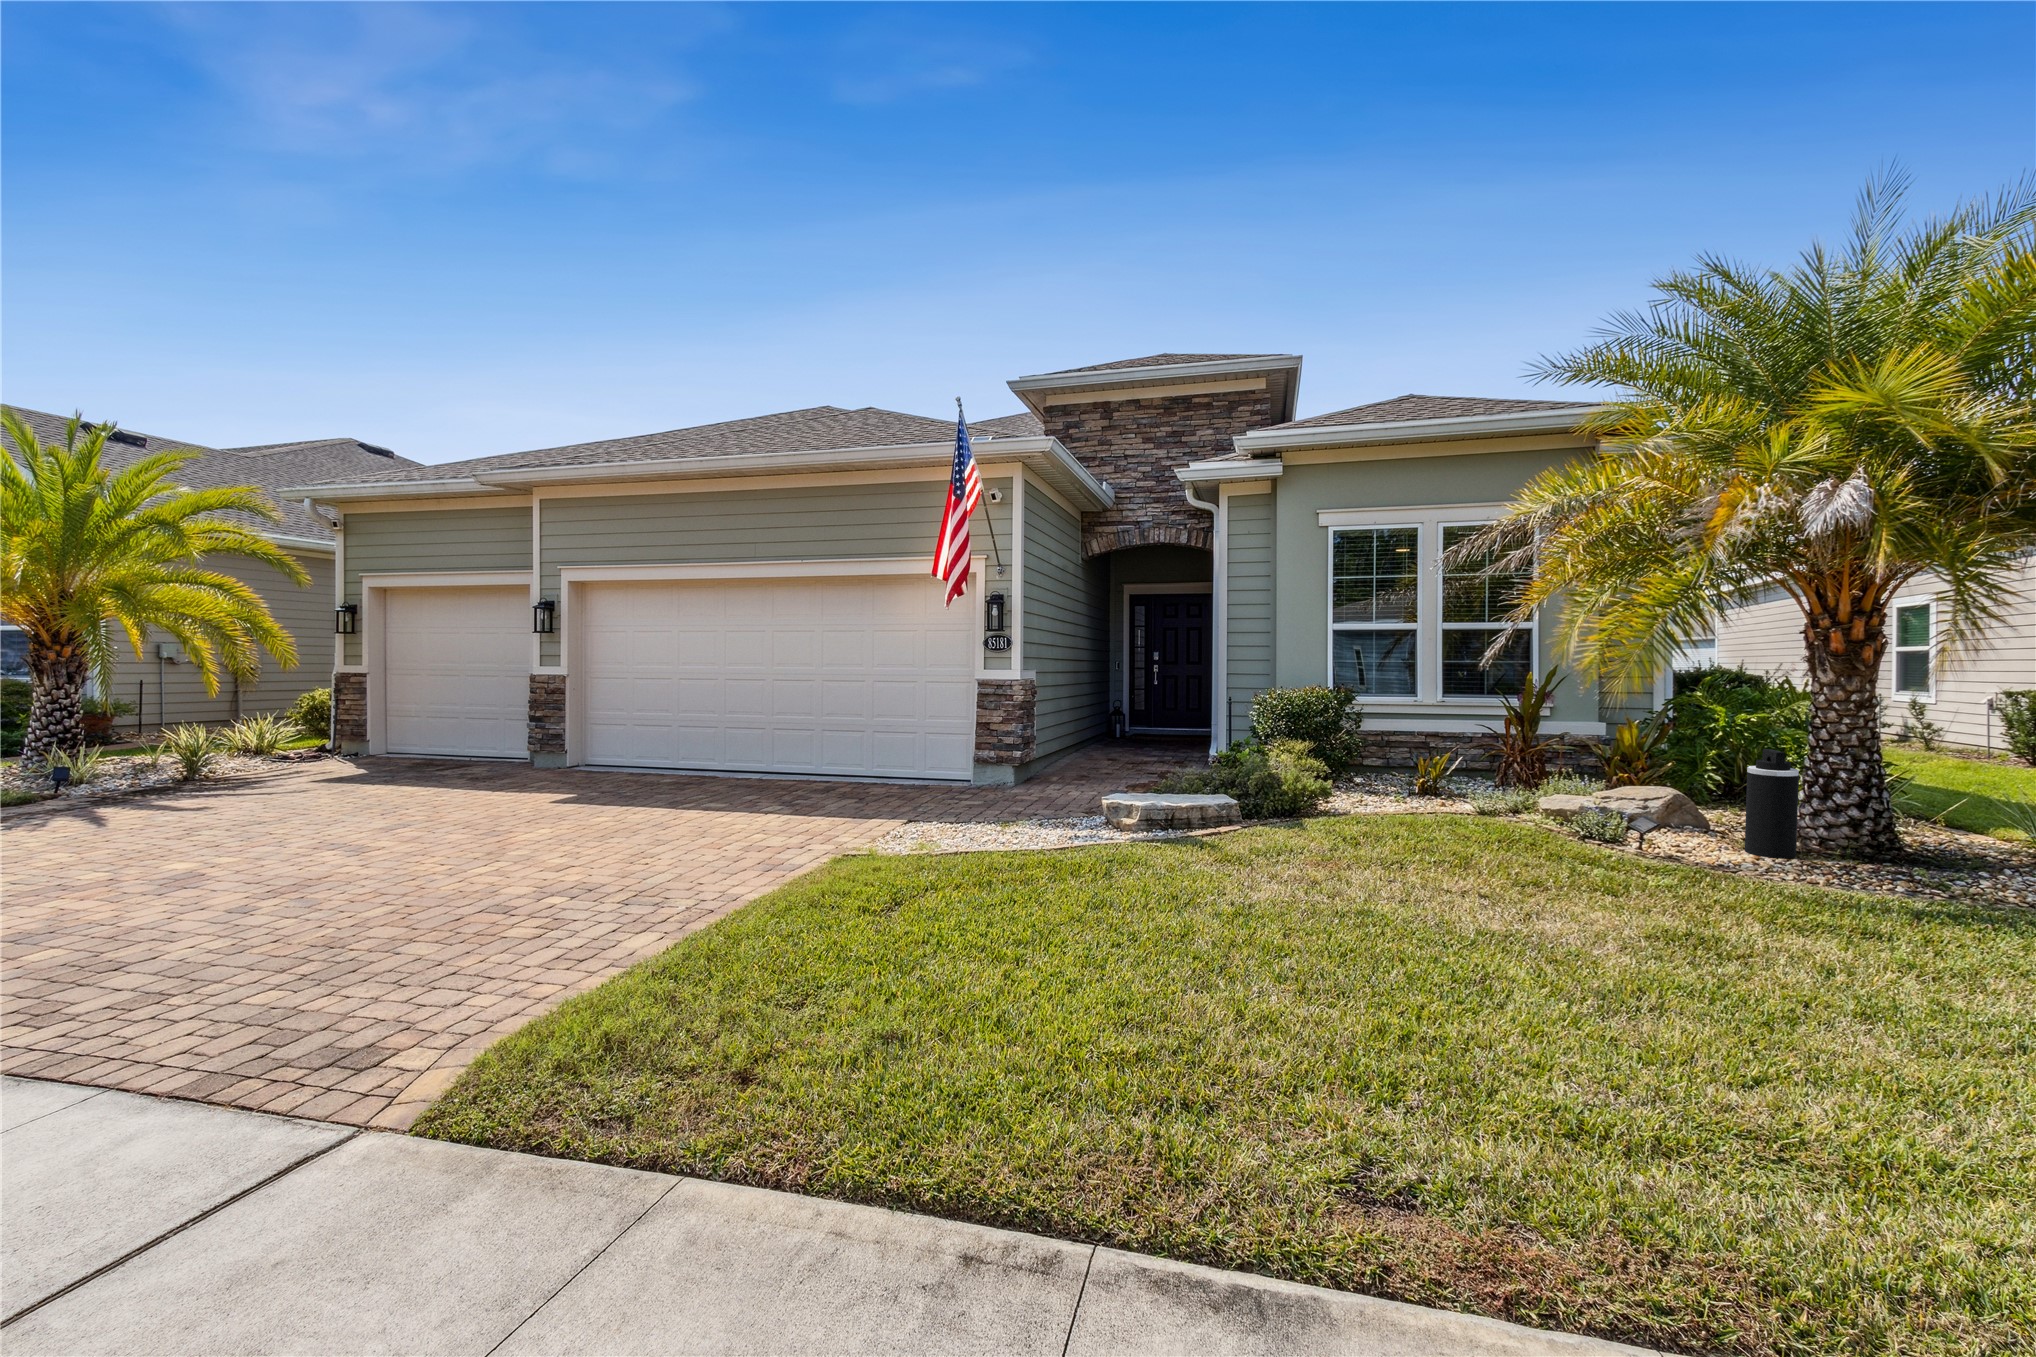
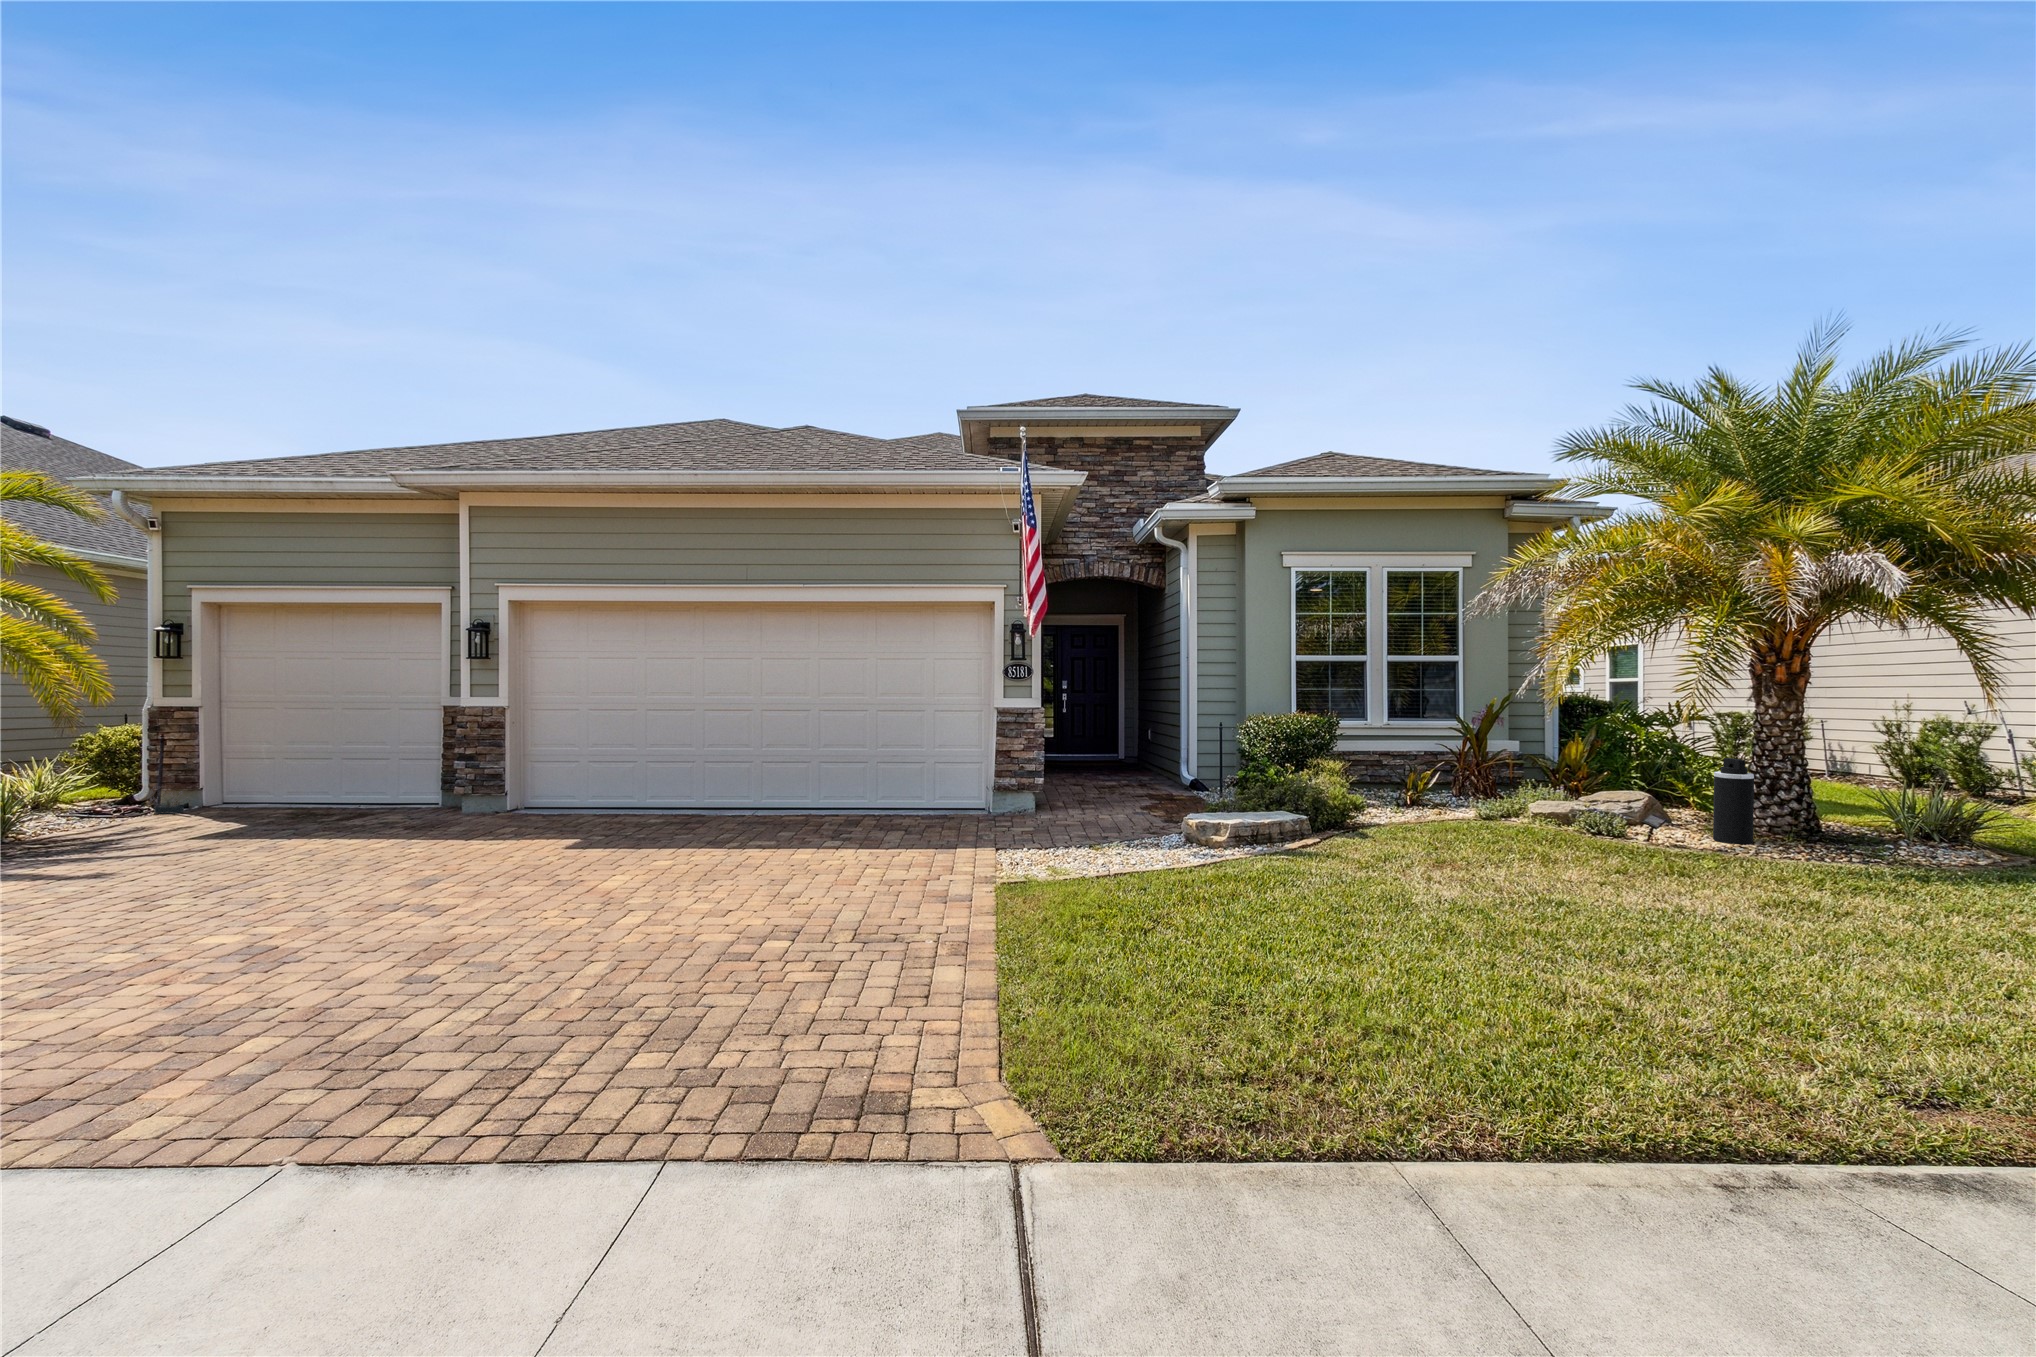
decorative plant: none [331,737,363,760] -> present [149,787,187,814]

